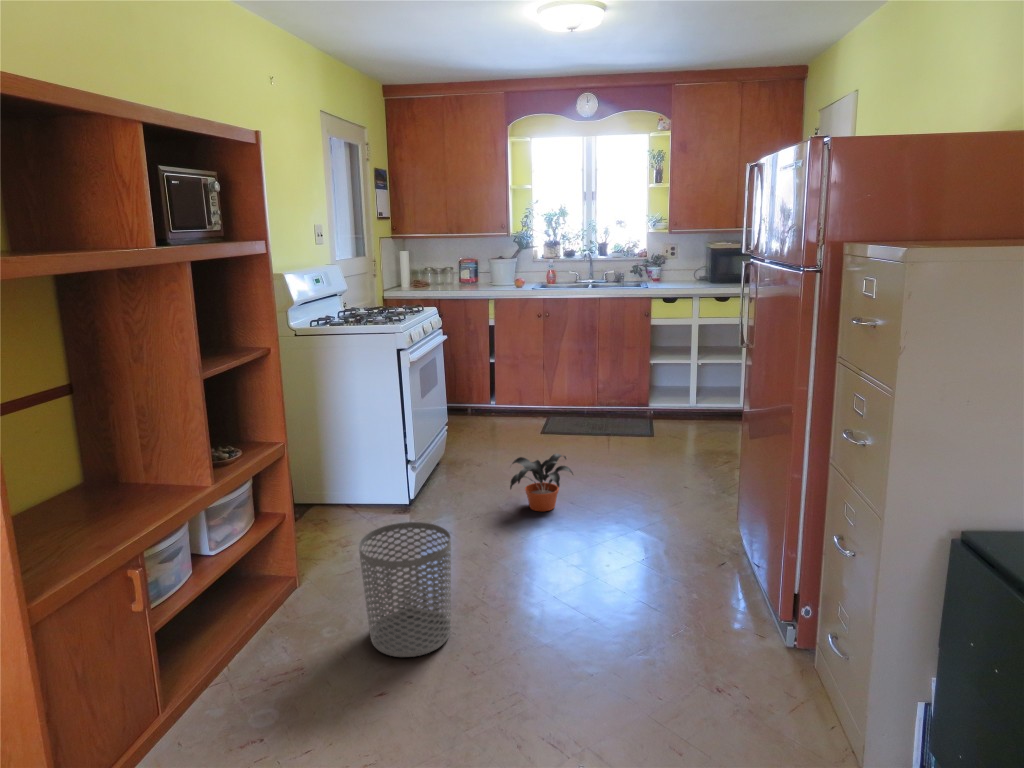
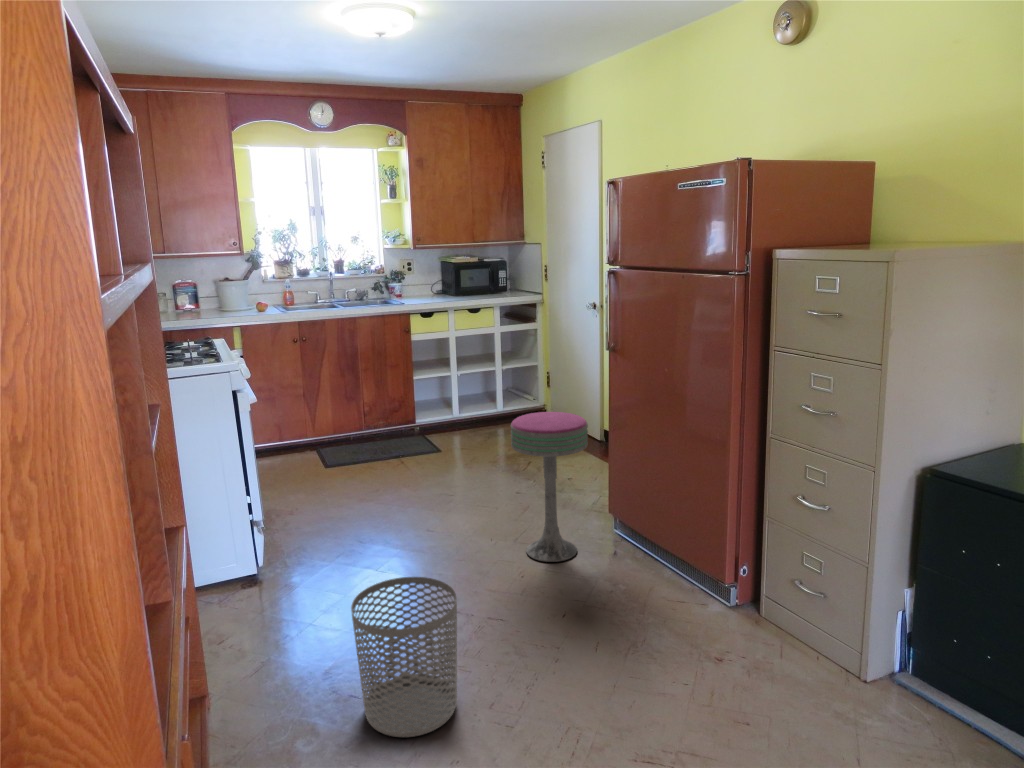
bar stool: none [619,404,700,559] -> present [511,412,588,562]
potted plant: present [510,454,573,511] -> none [366,481,437,545]

